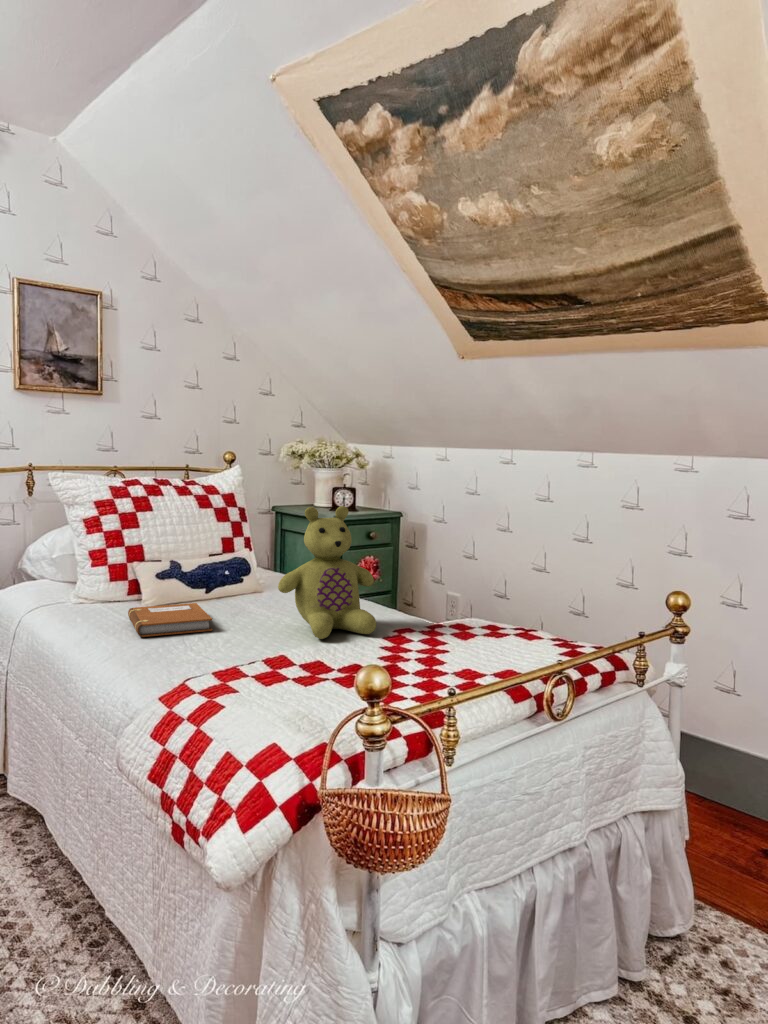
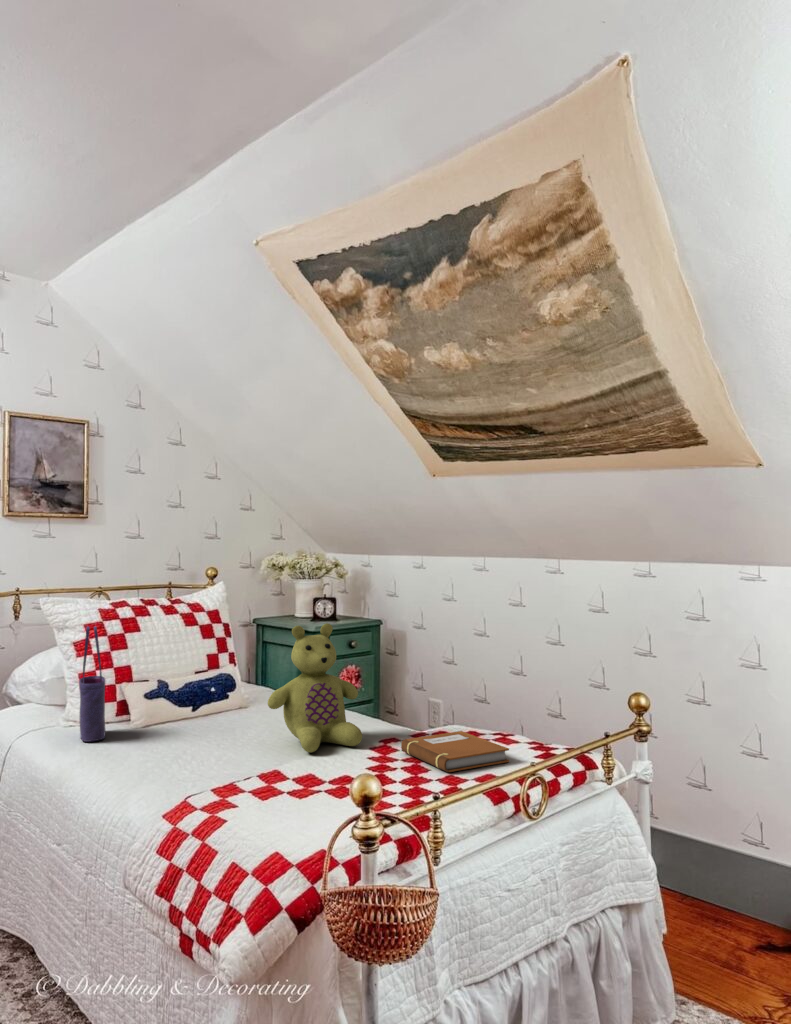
tote bag: none [87,502,115,619] -> present [79,627,106,742]
notebook: present [128,603,212,637] -> present [401,731,509,772]

